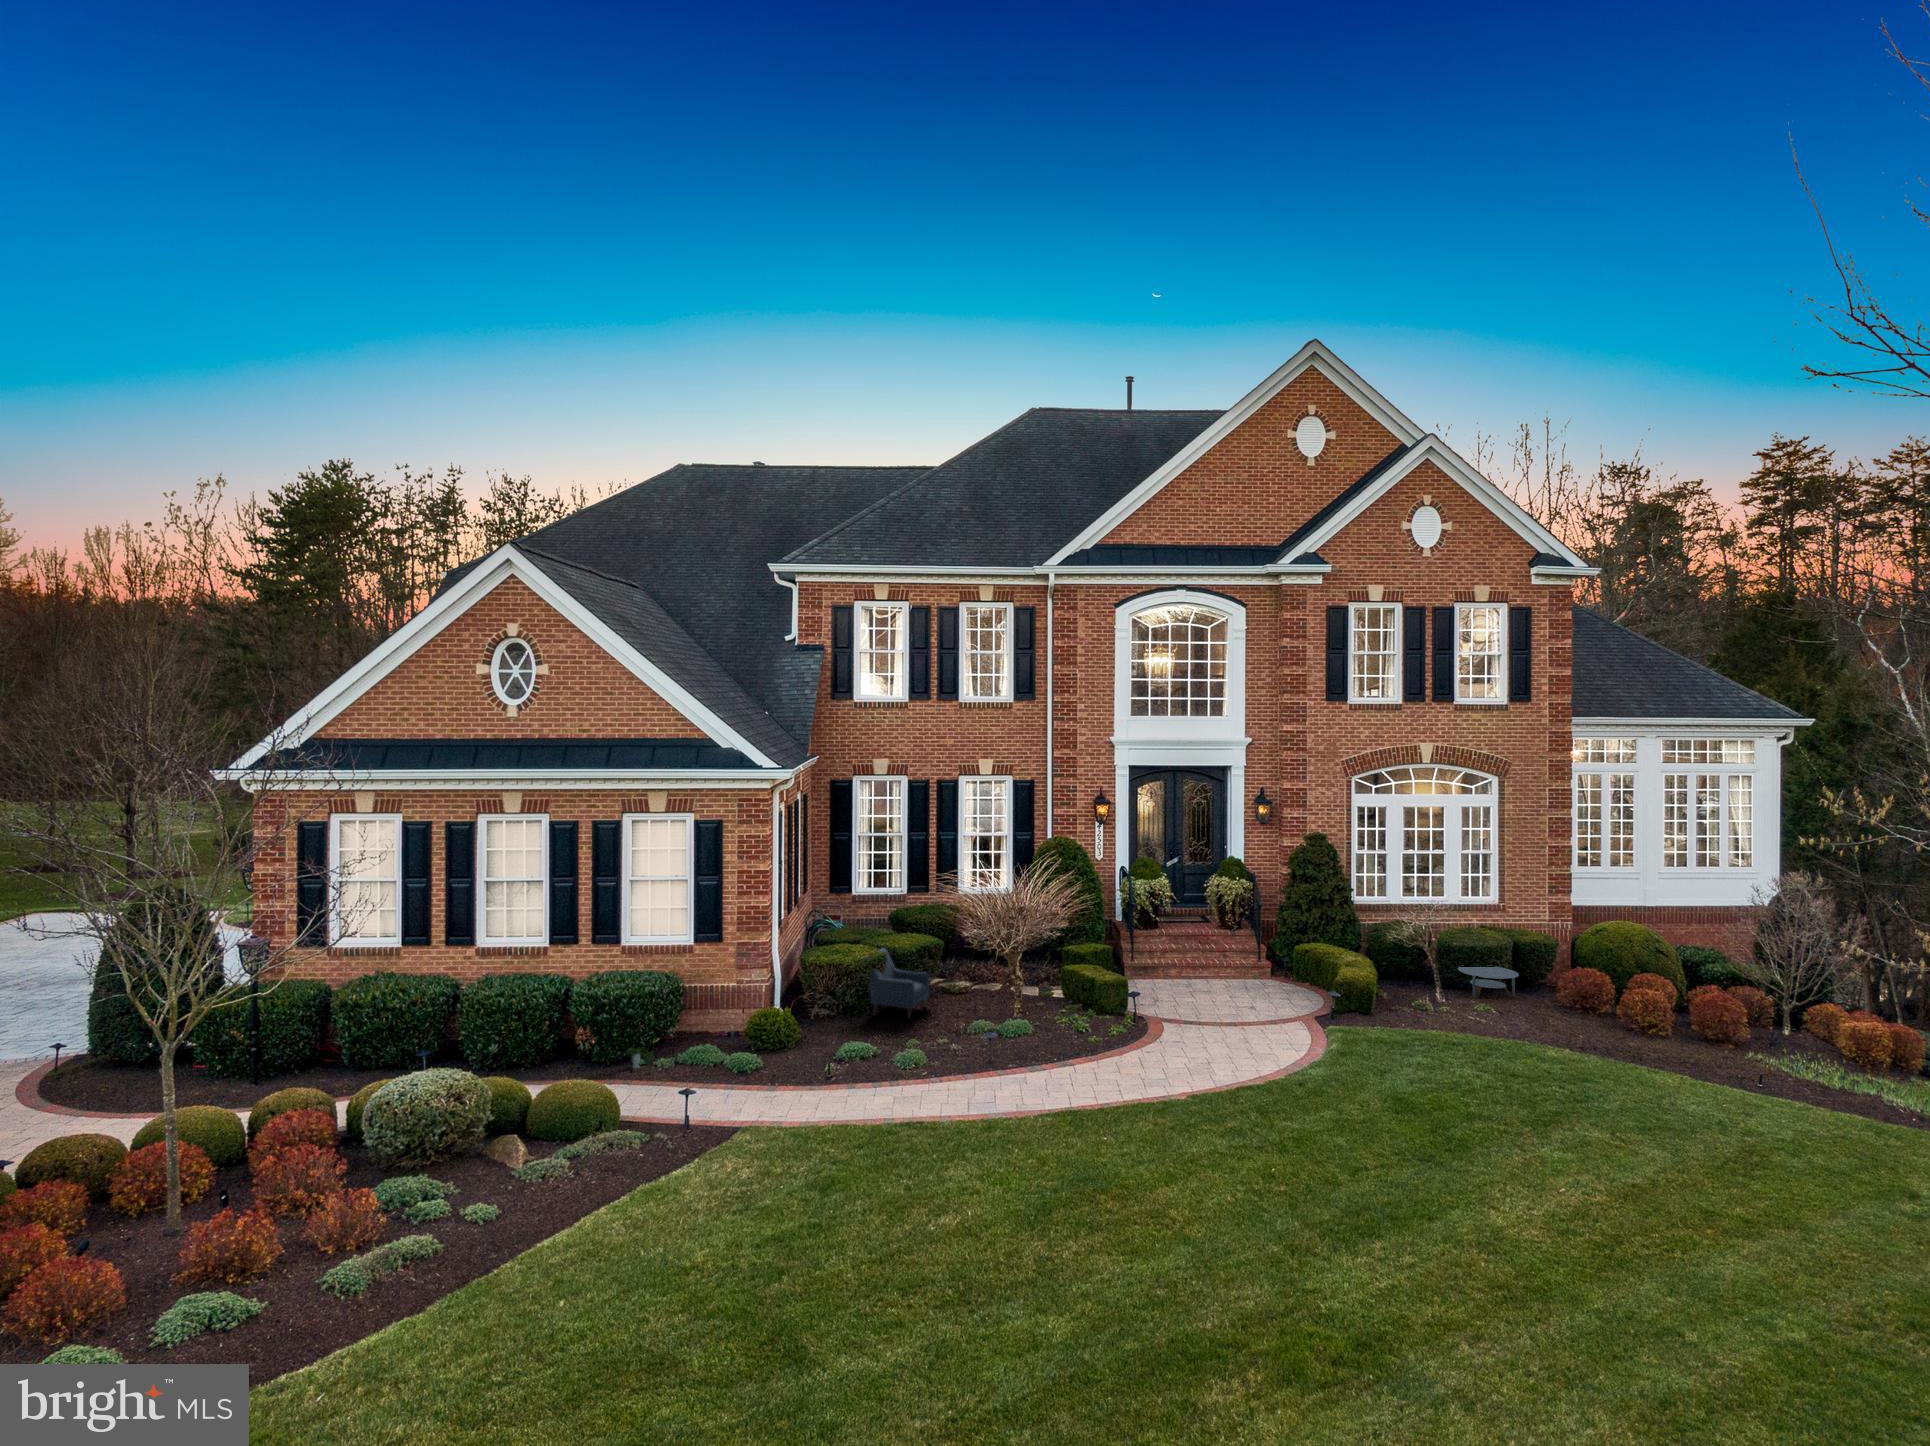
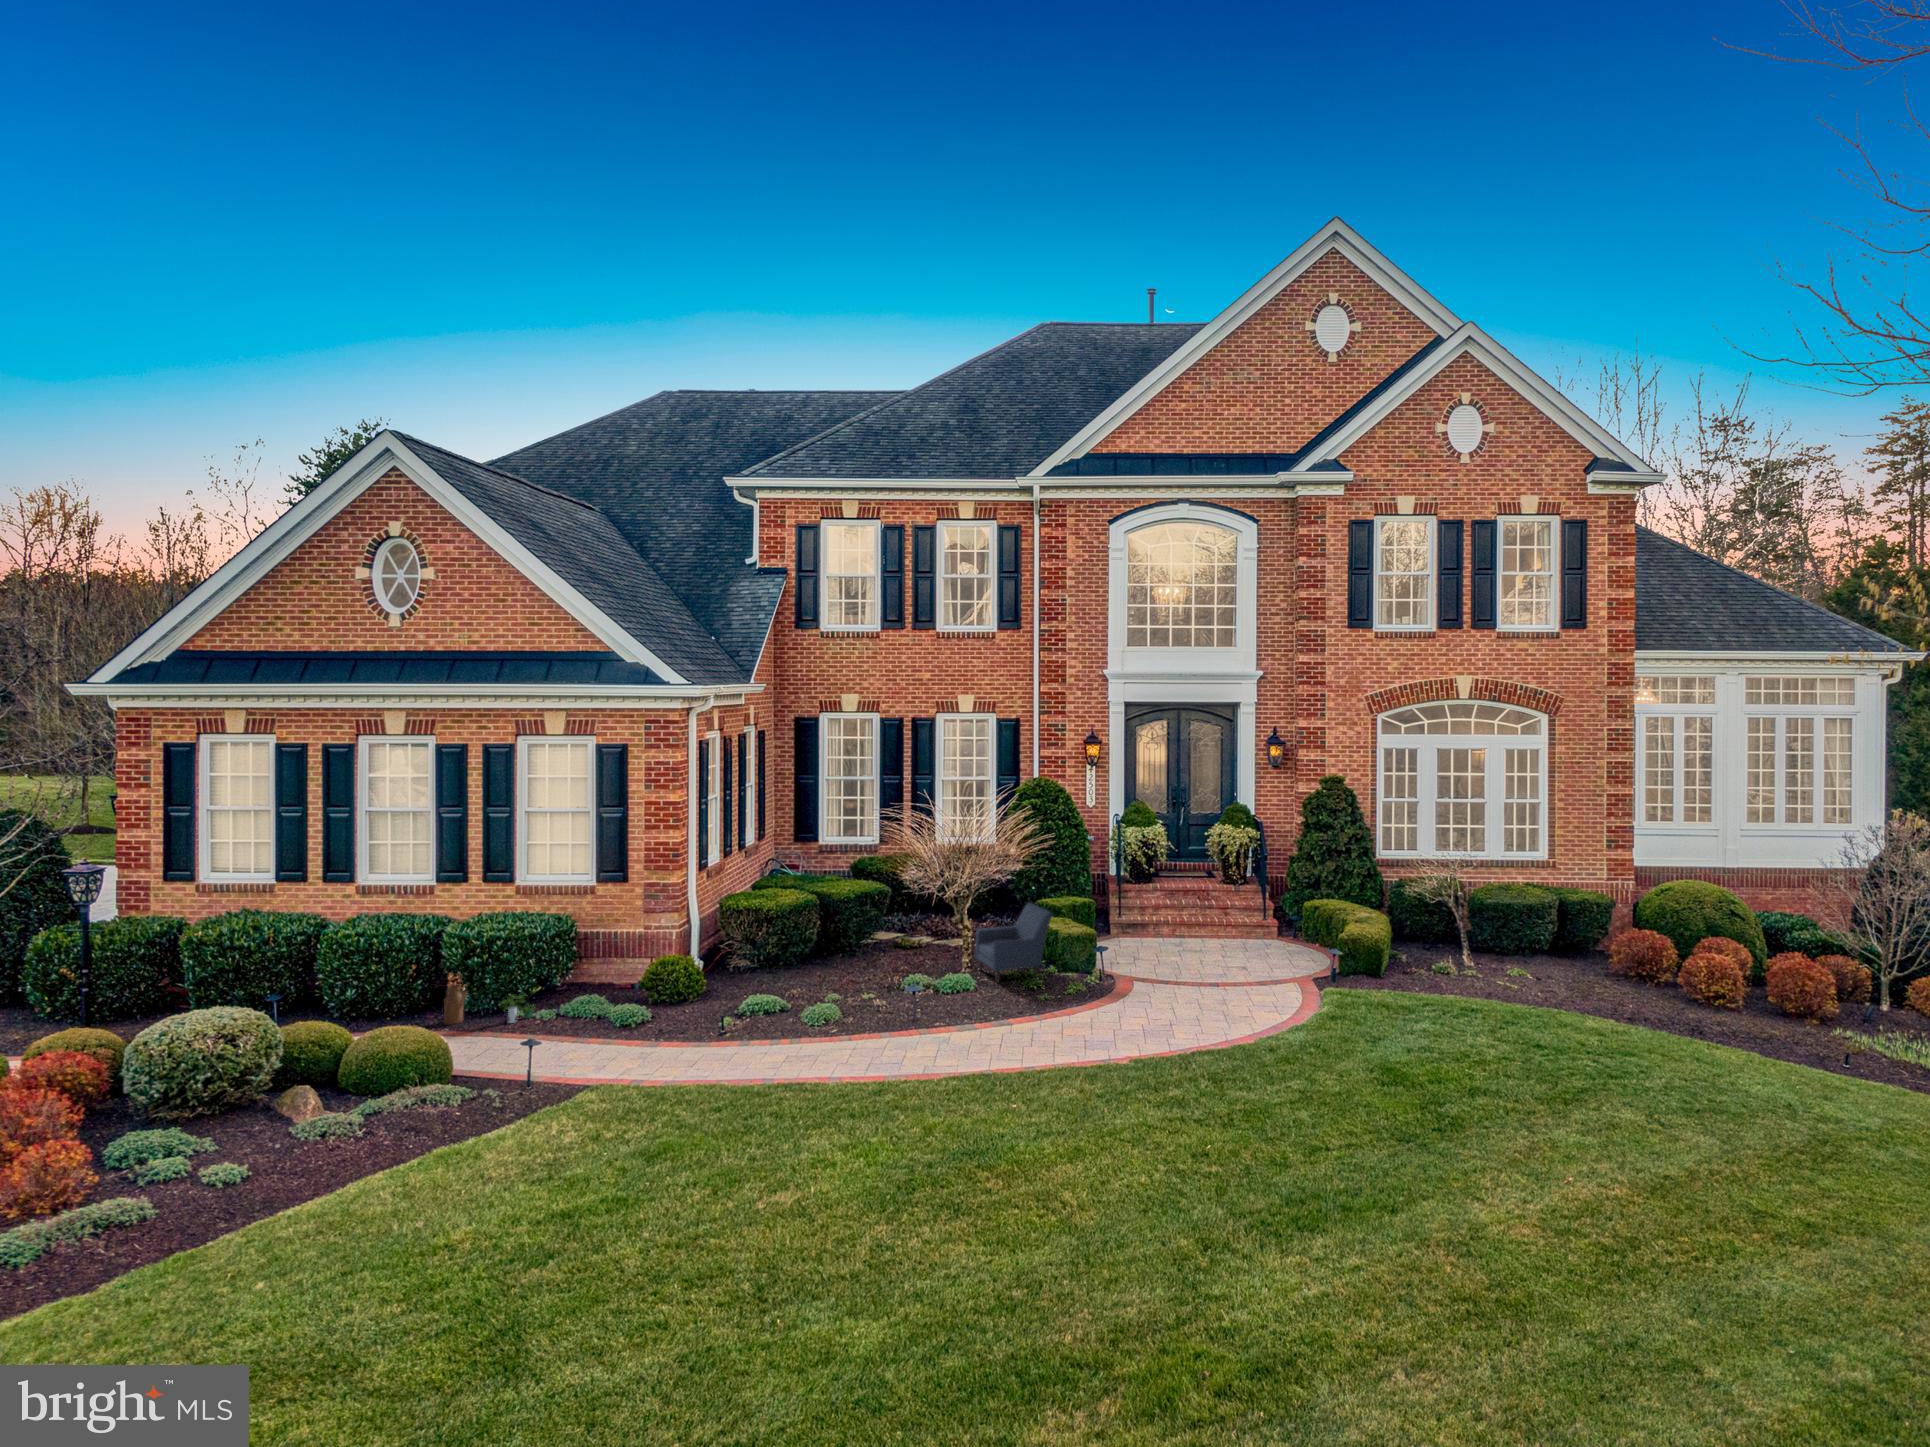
chair: present [866,948,929,1018] -> present [974,903,1052,983]
round table: present [1458,966,1519,998] -> none [1495,929,1569,968]
watering can: none [576,1036,599,1071] -> present [444,985,468,1025]

